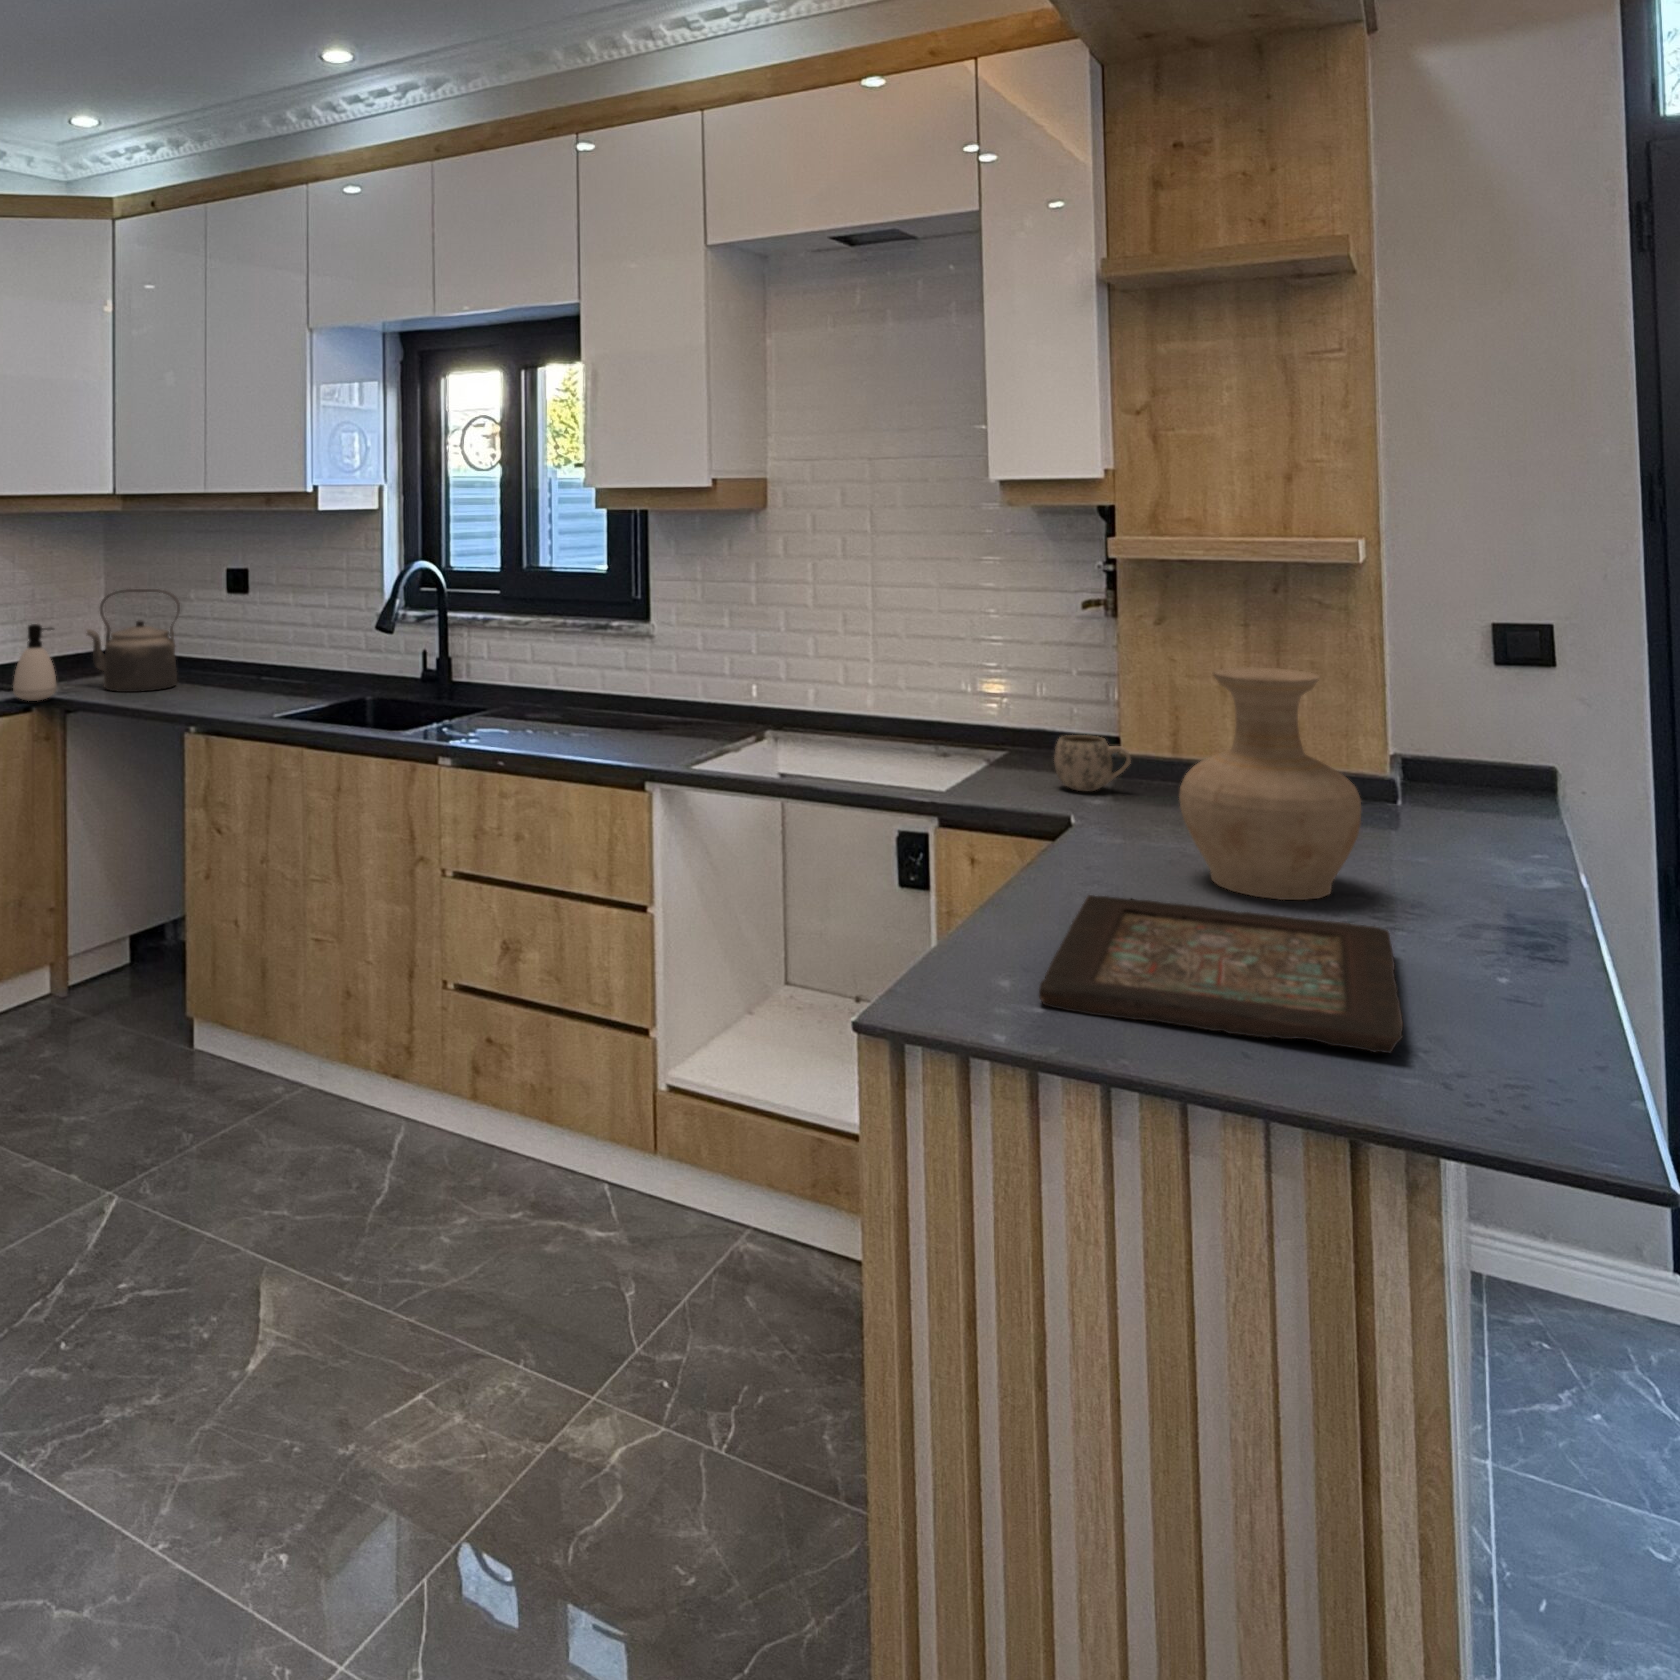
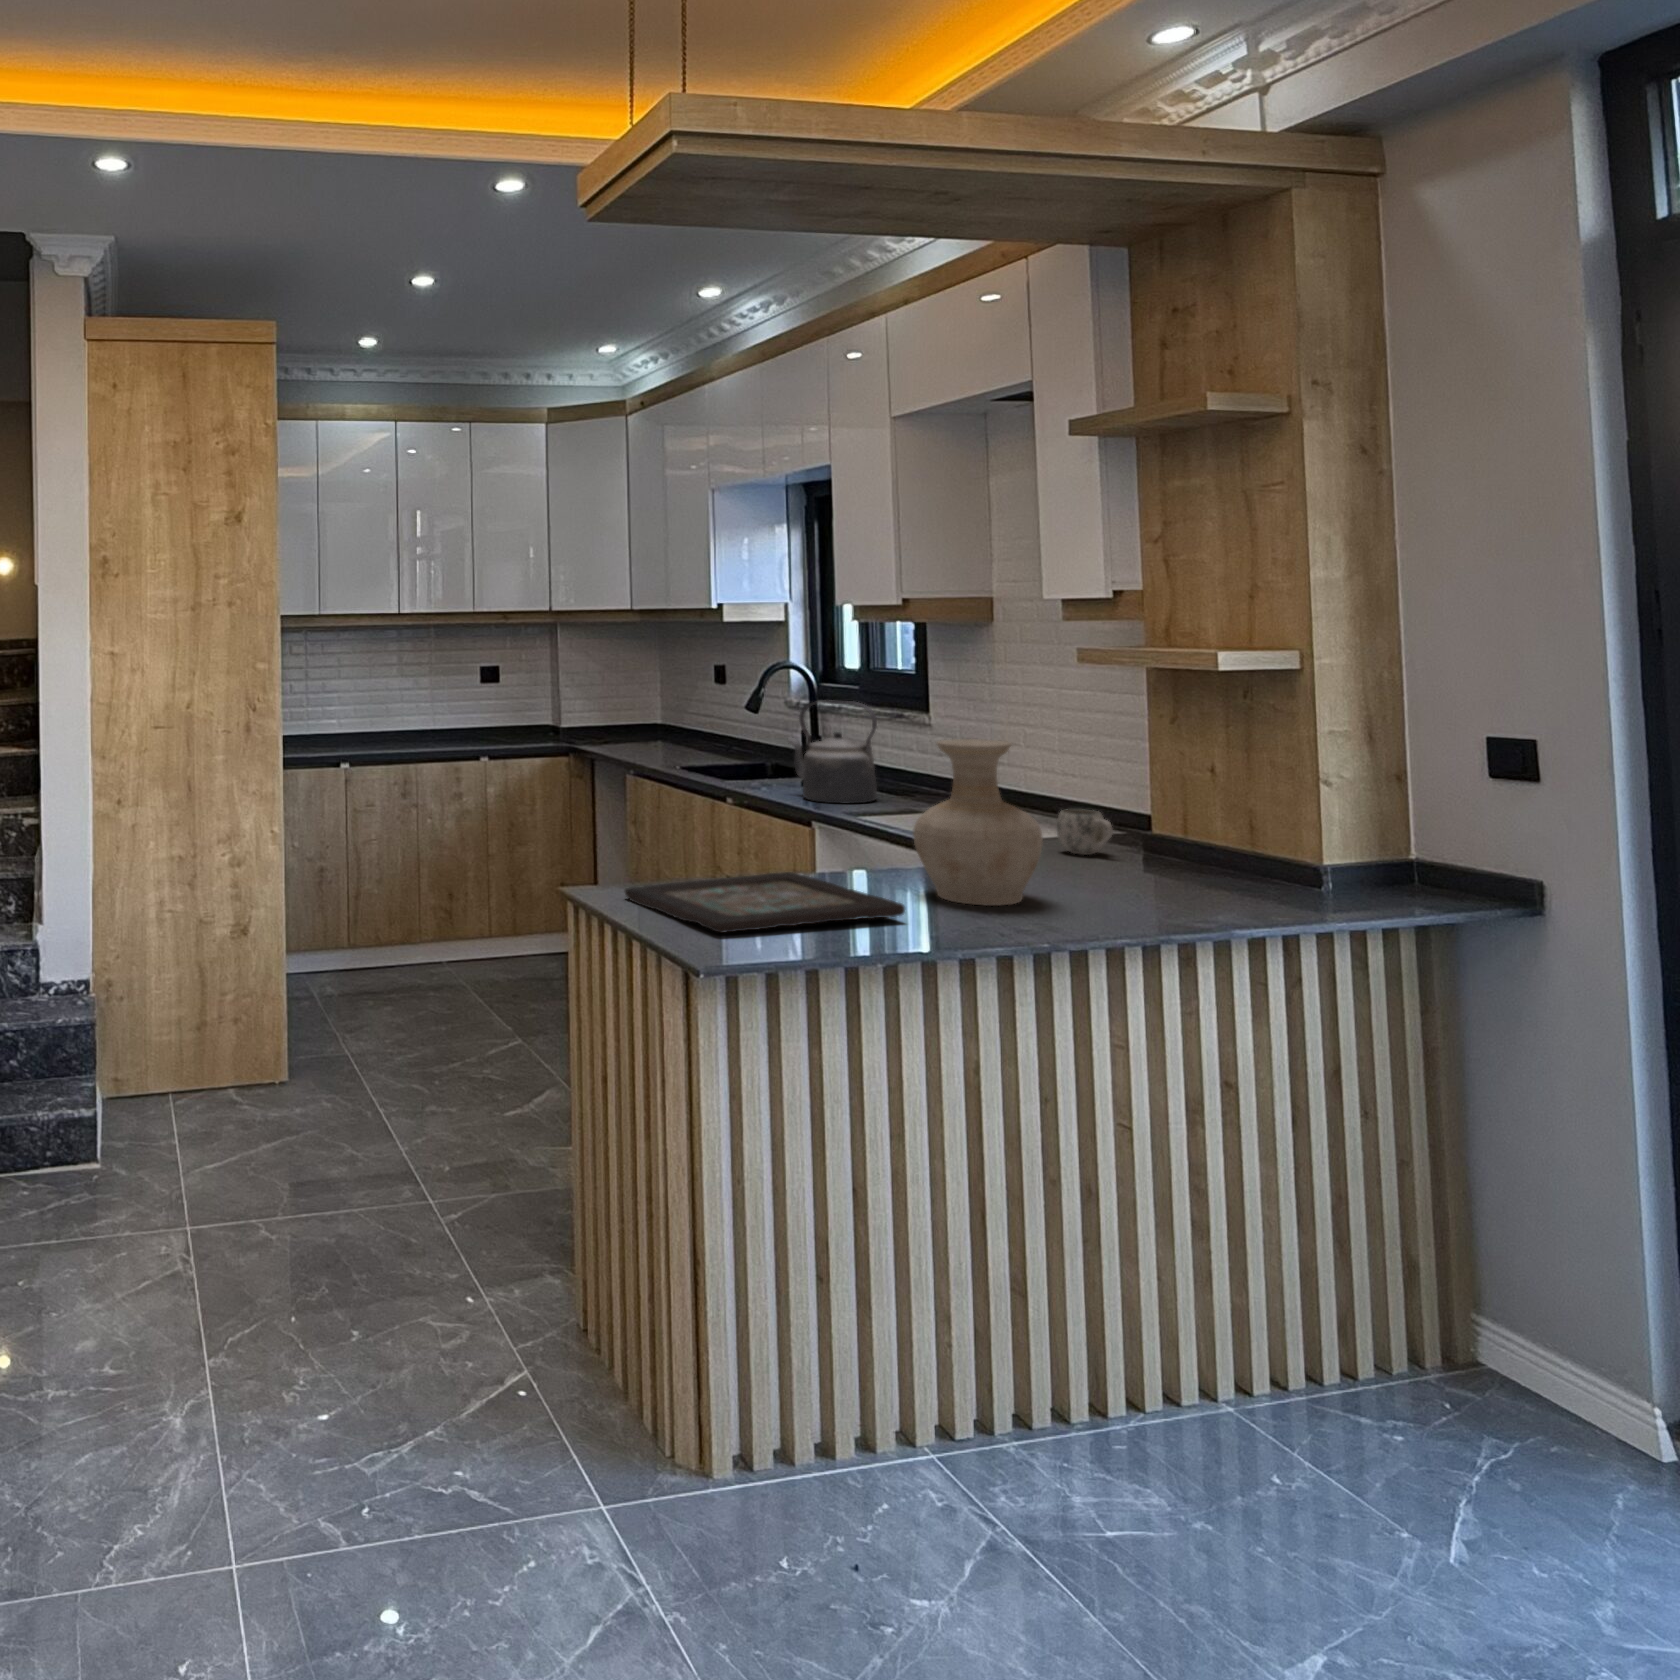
kettle: present [87,589,180,692] -> present [789,700,877,804]
soap dispenser: present [13,624,57,701] -> none [556,697,583,748]

